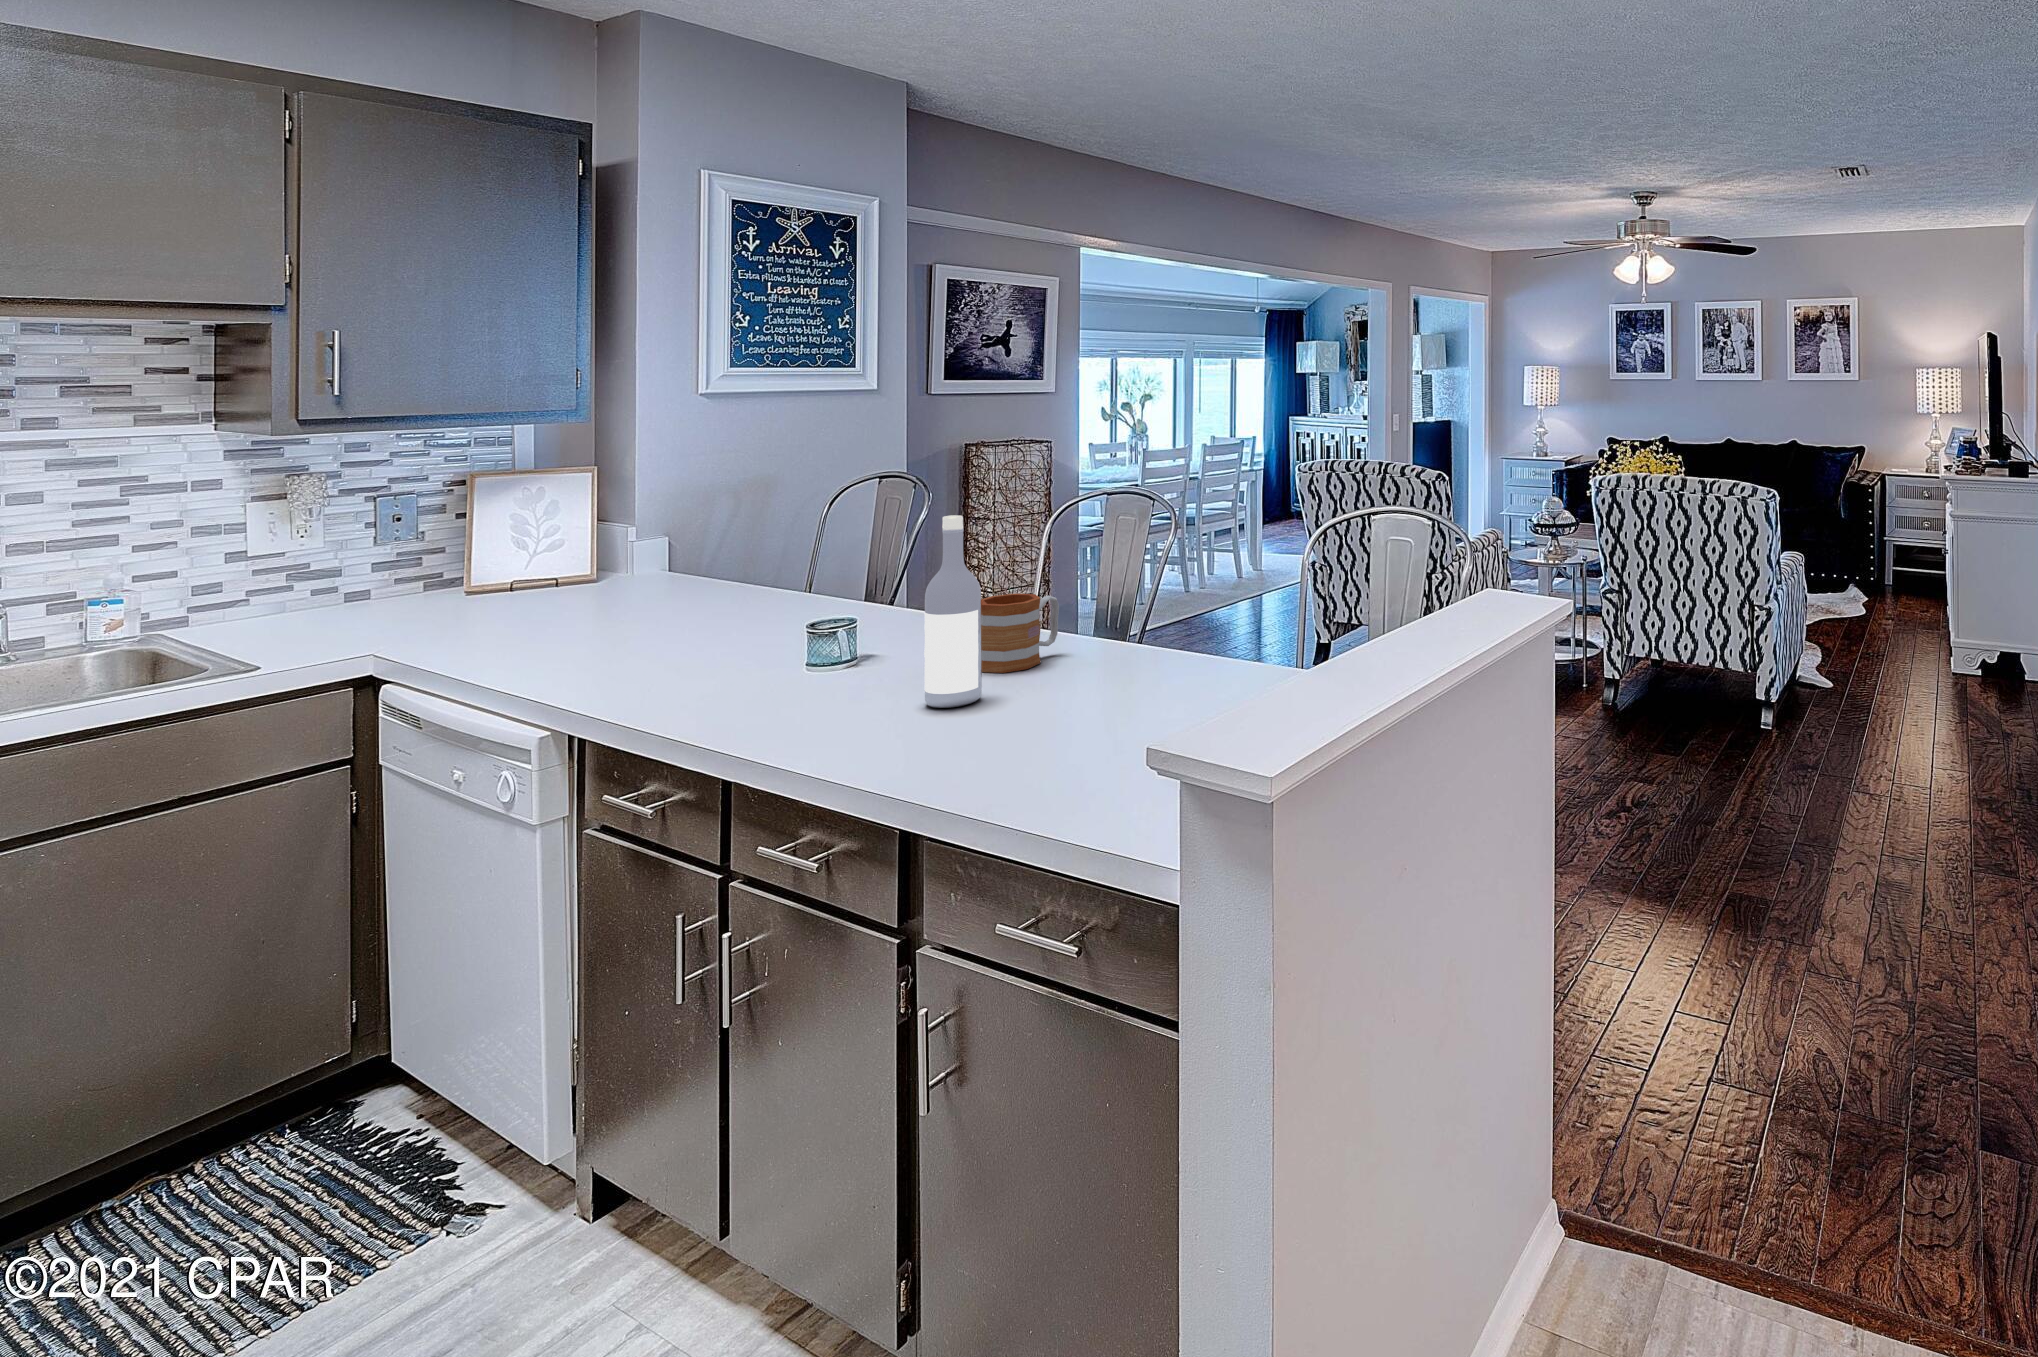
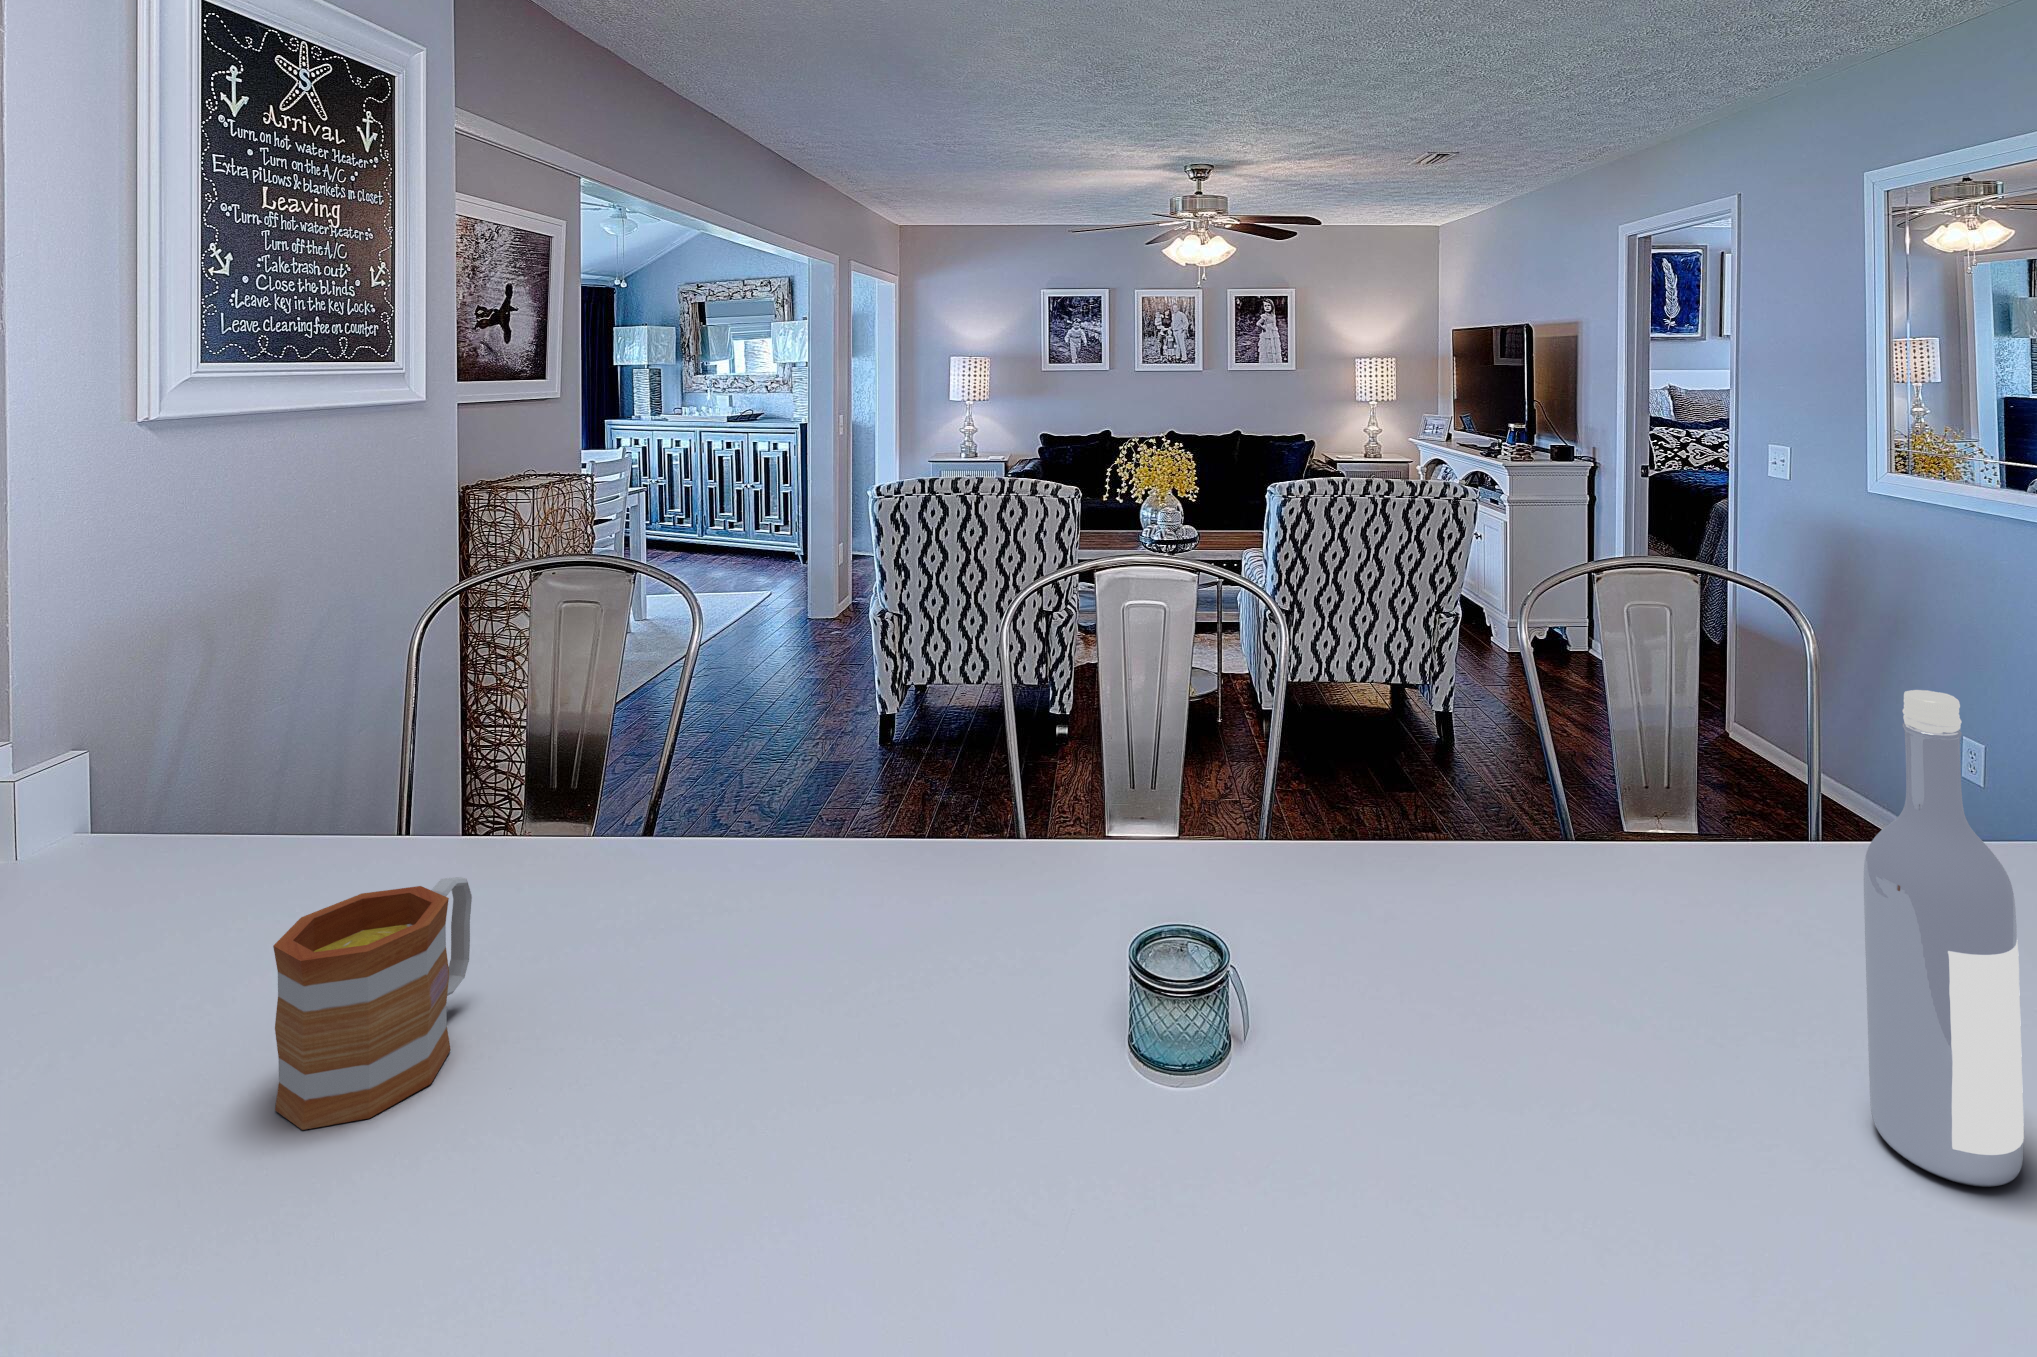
mug: present [981,594,1059,673] -> present [273,877,472,1130]

